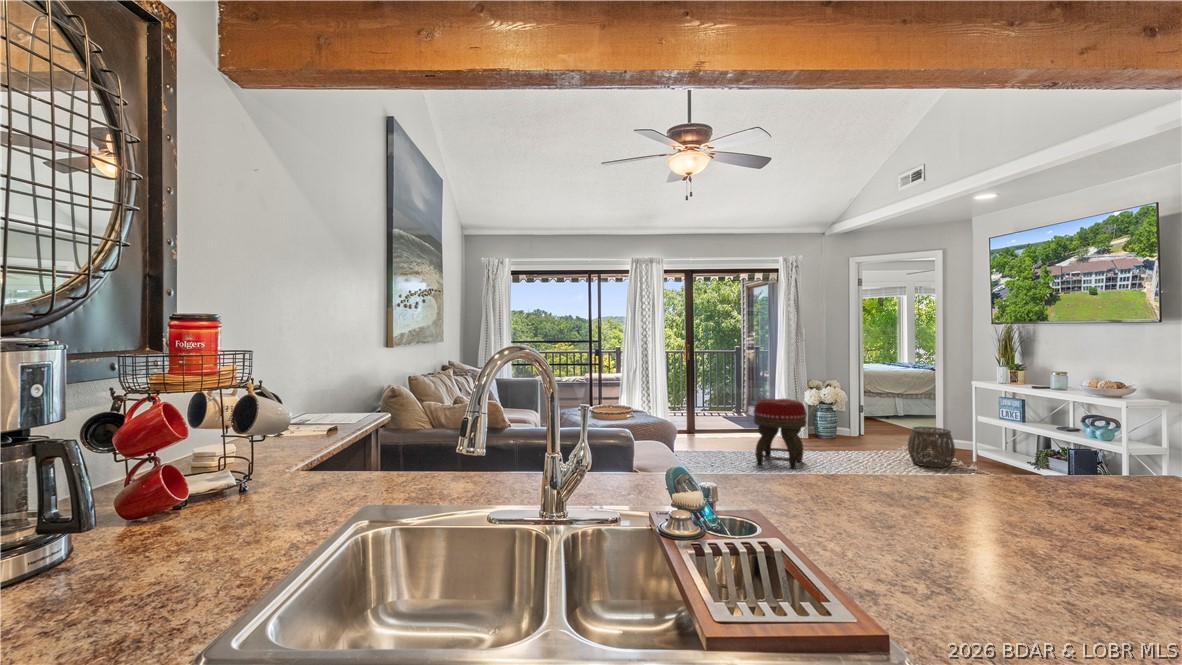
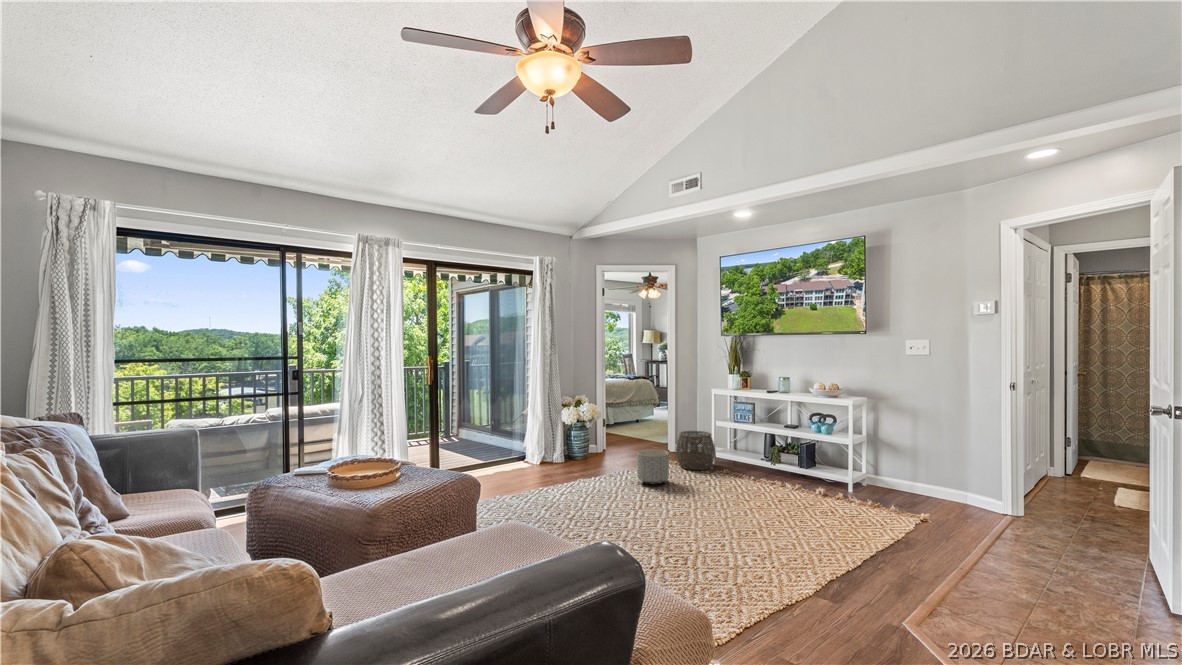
footstool: present [754,399,807,468] -> none [553,418,612,502]
planter: none [842,436,875,468] -> present [637,449,669,485]

